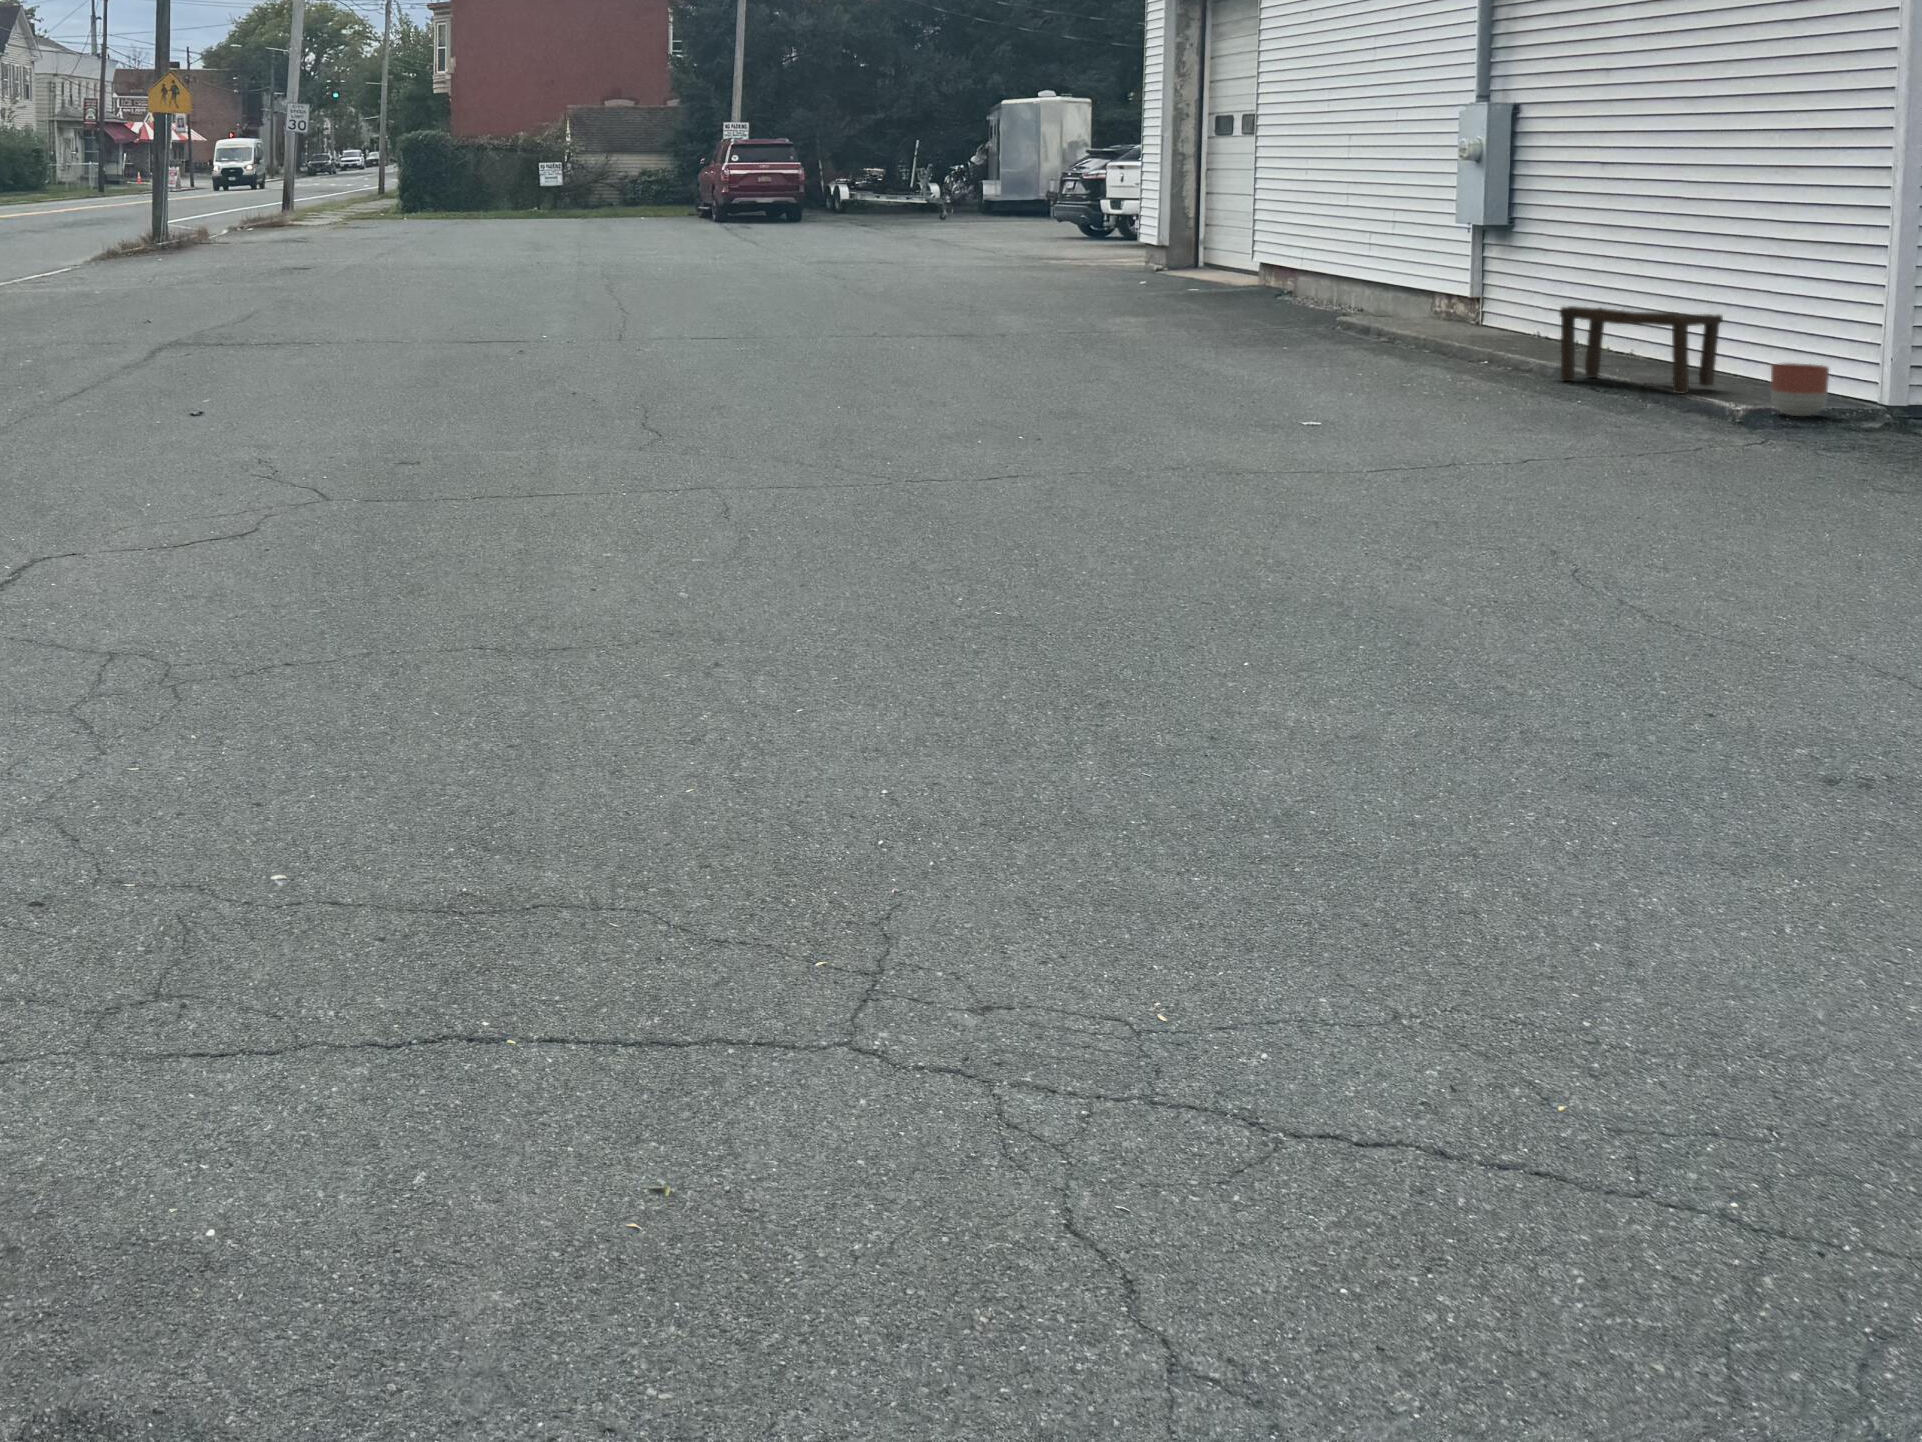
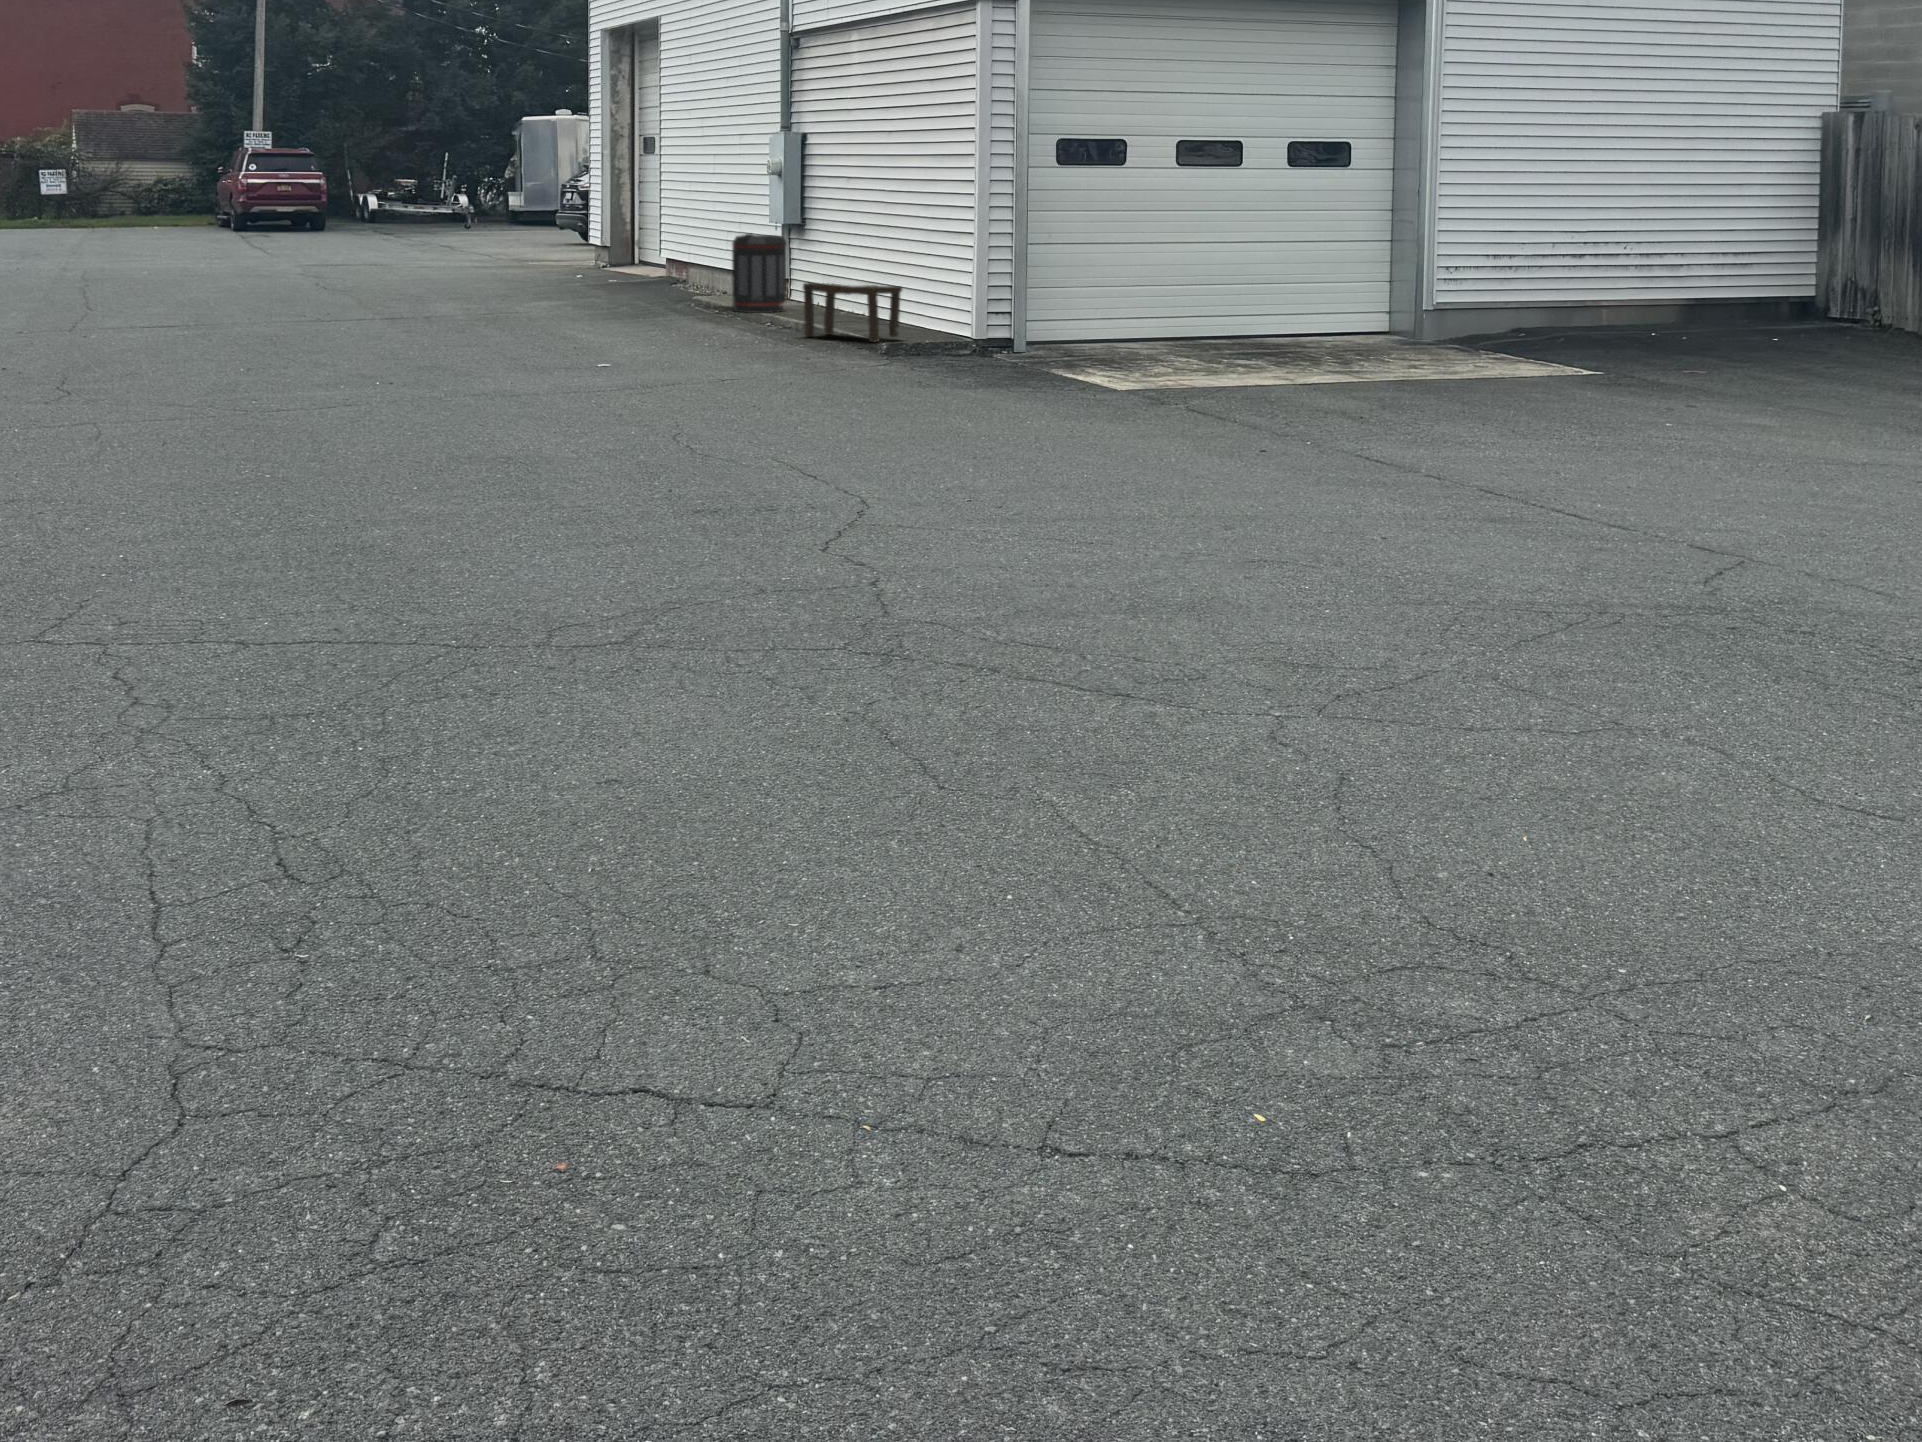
trash can: none [1403,235,1483,339] -> present [732,233,787,313]
planter: present [1771,363,1829,416] -> none [912,317,946,353]

